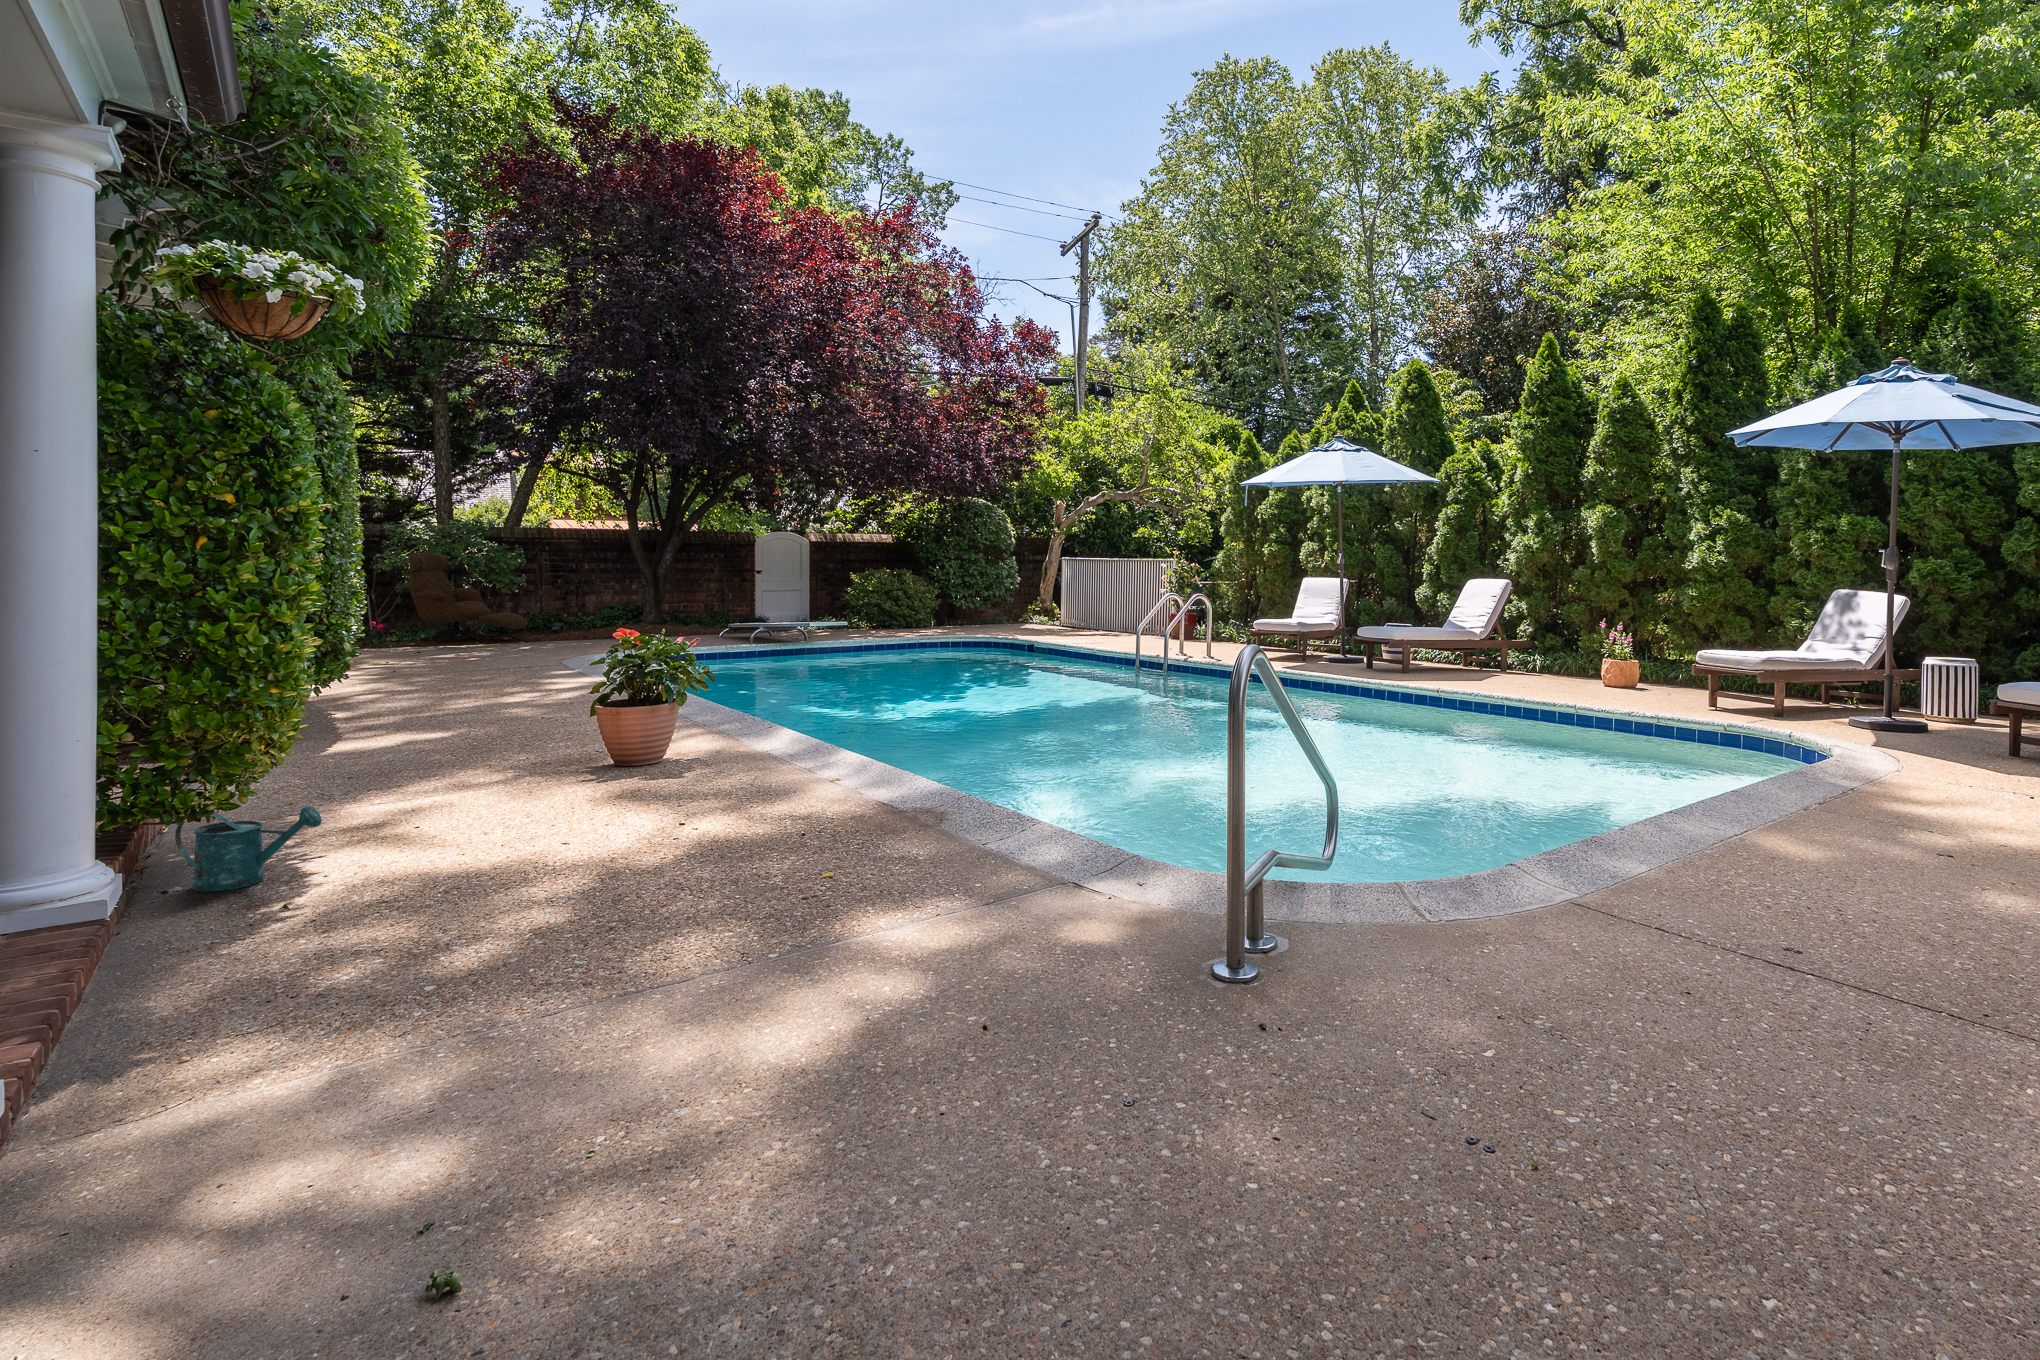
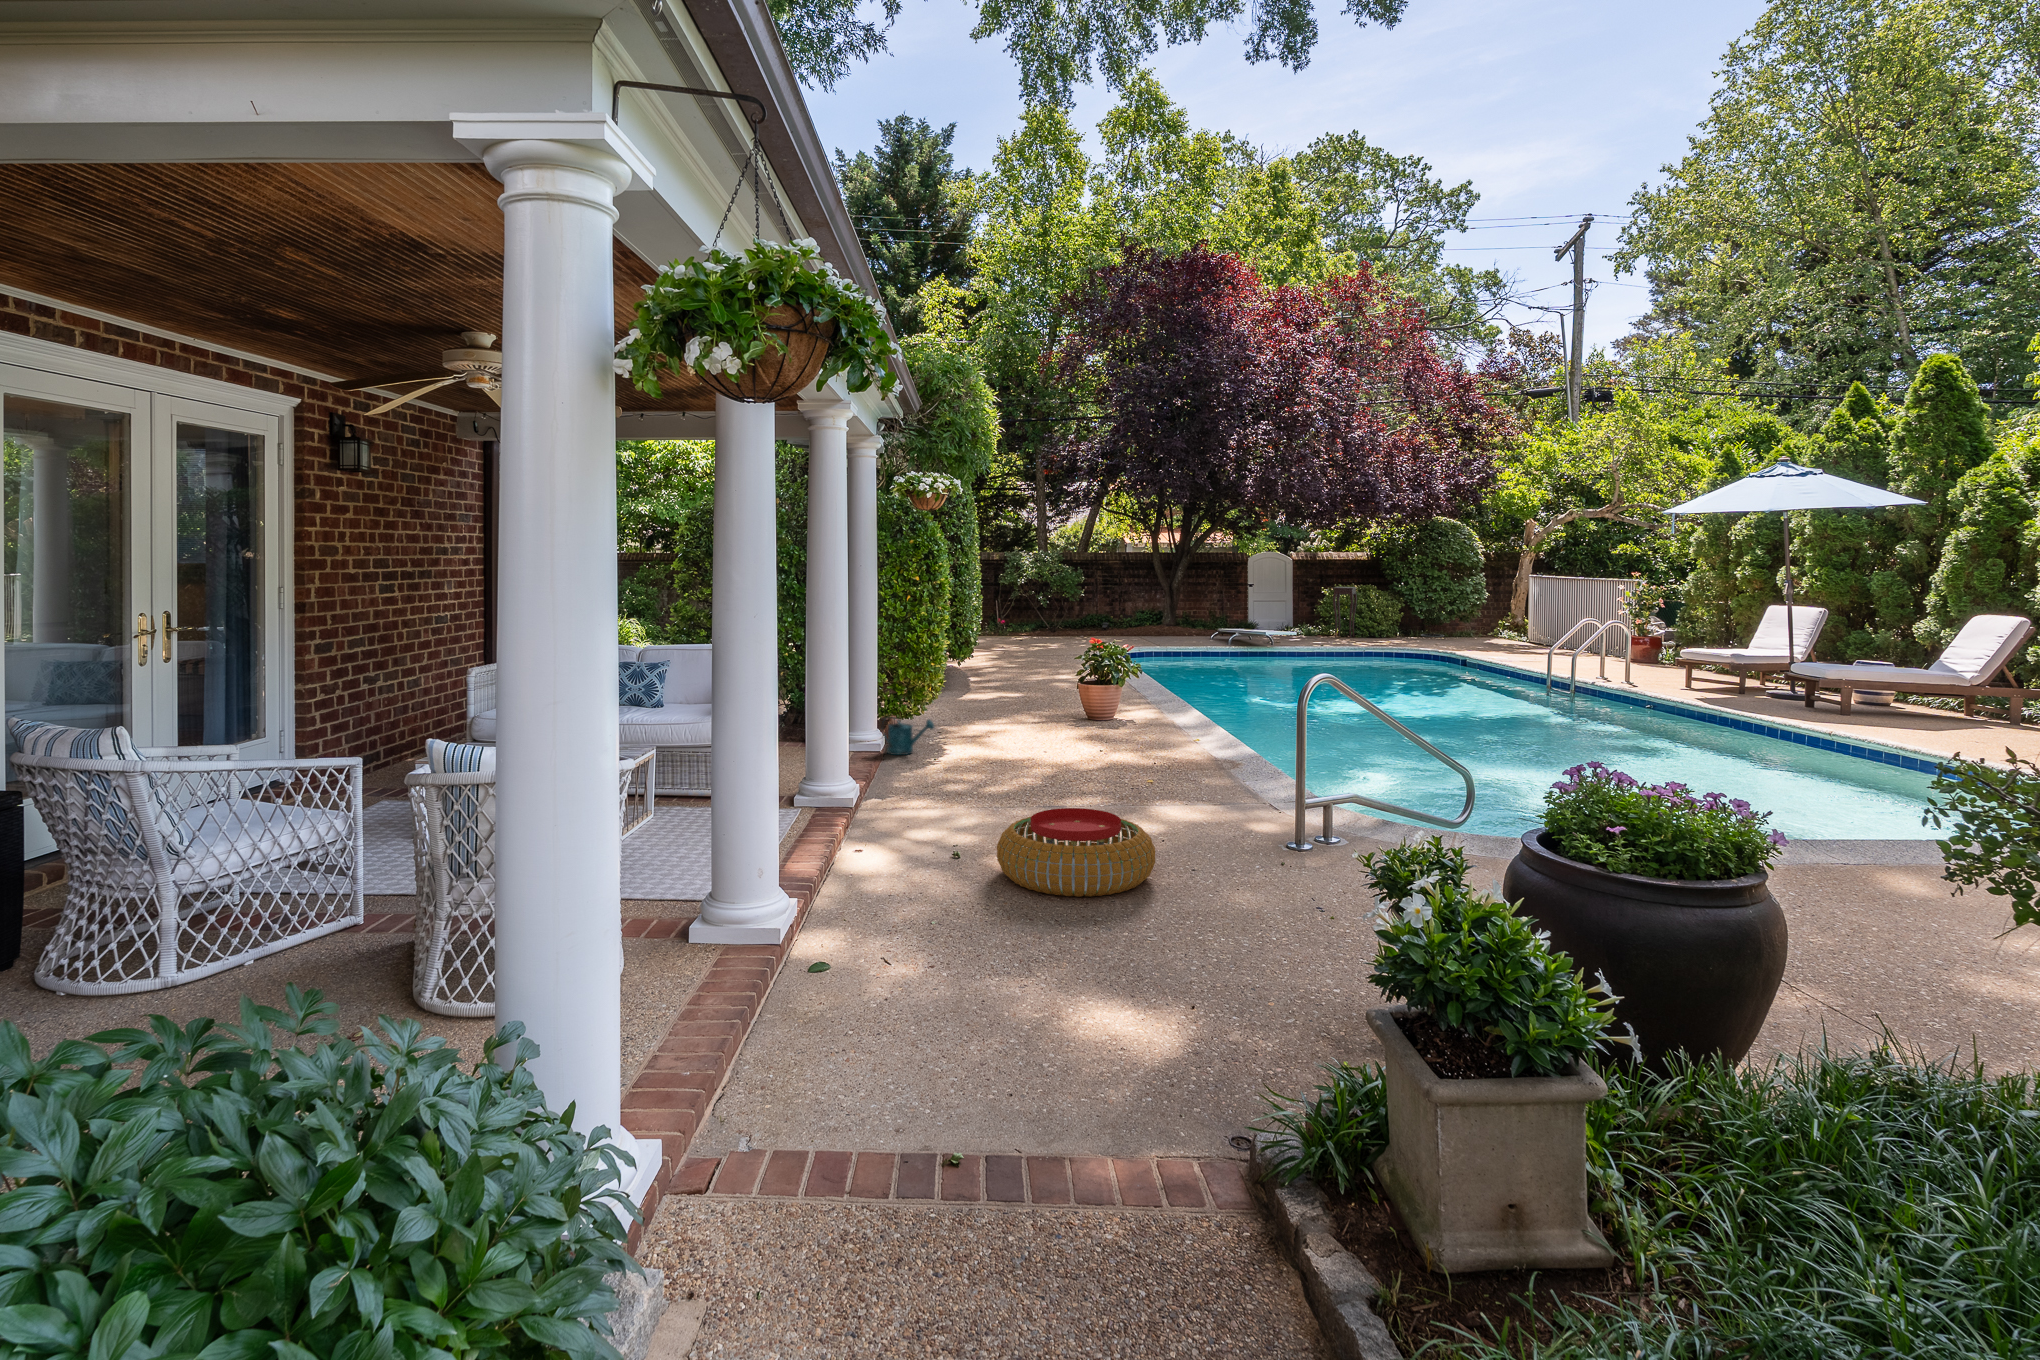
lounge chair: present [409,553,528,643] -> none [1010,572,1081,636]
side table: none [864,571,890,628] -> present [1333,587,1357,638]
potted tree: none [954,581,980,624] -> present [1421,599,1444,637]
pouf: none [625,990,1026,1272] -> present [997,808,1156,897]

